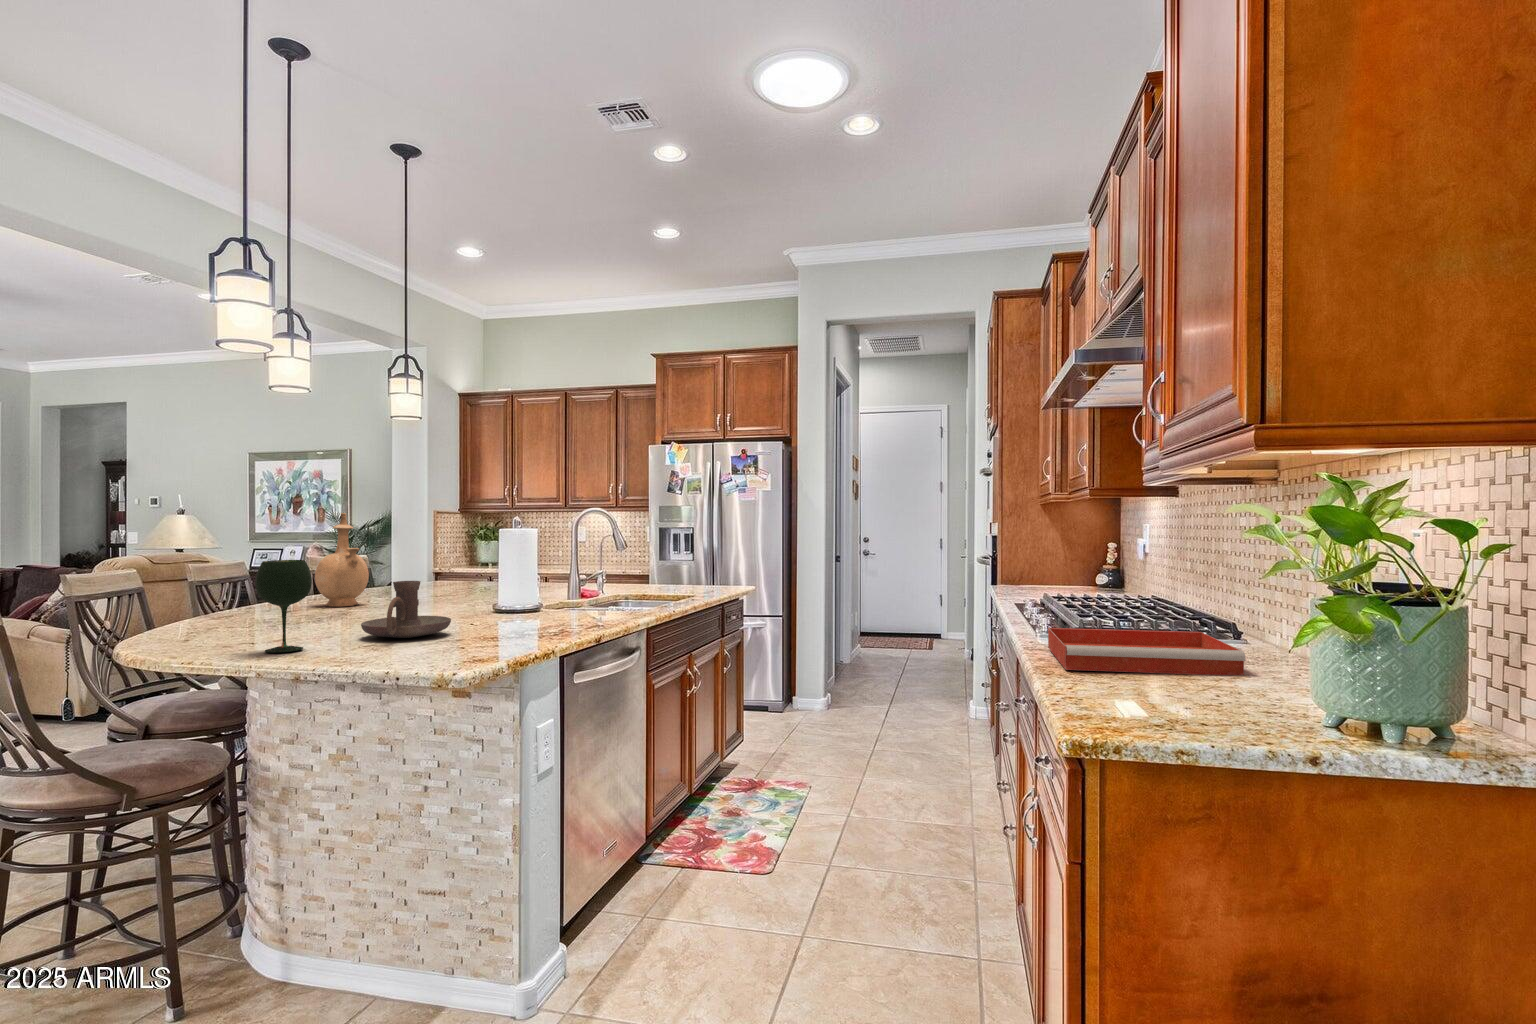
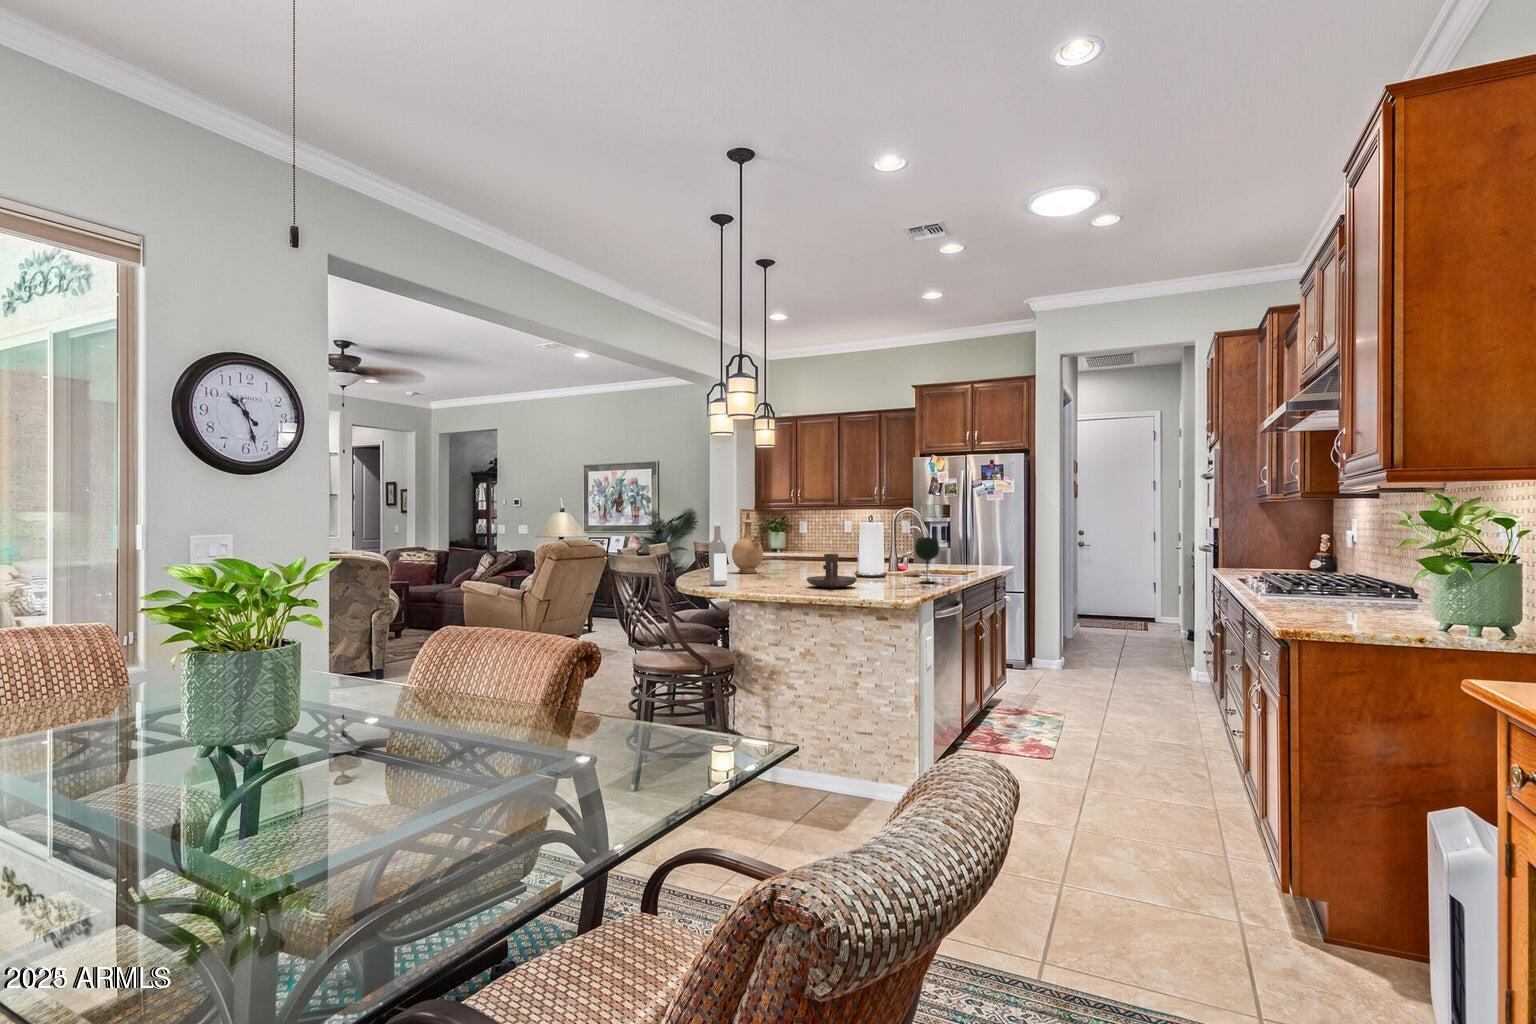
wine bottle: none [189,527,226,638] -> present [709,521,727,586]
wine glass: present [255,560,312,653] -> present [915,538,940,583]
tray: present [1048,628,1246,675] -> none [1266,586,1402,613]

